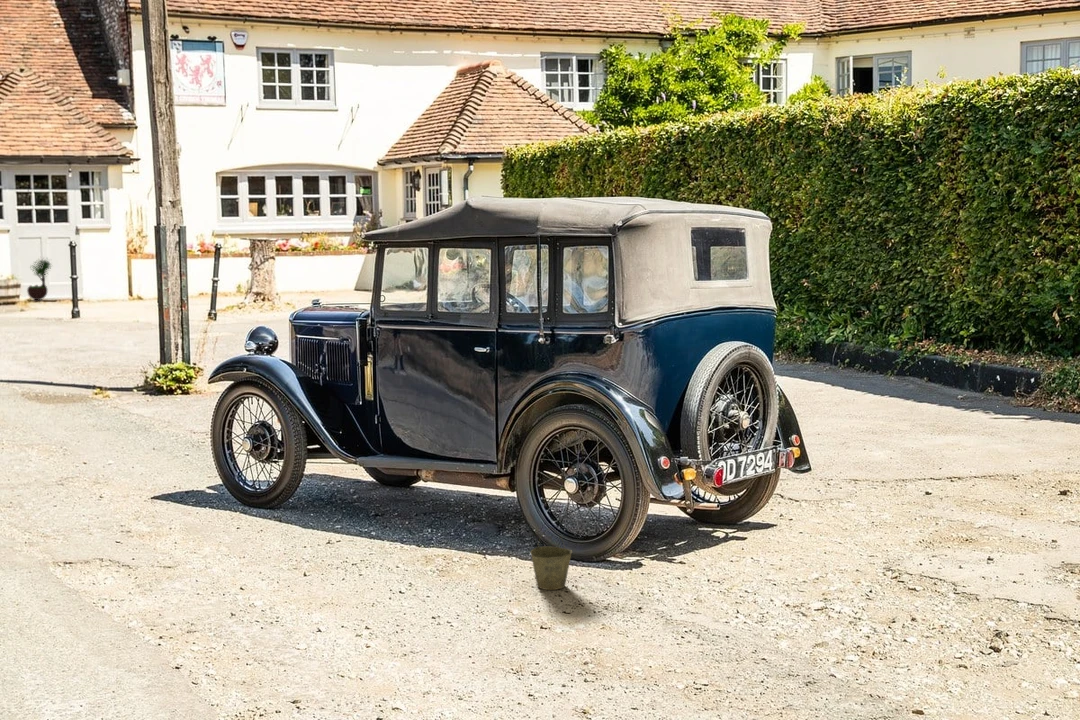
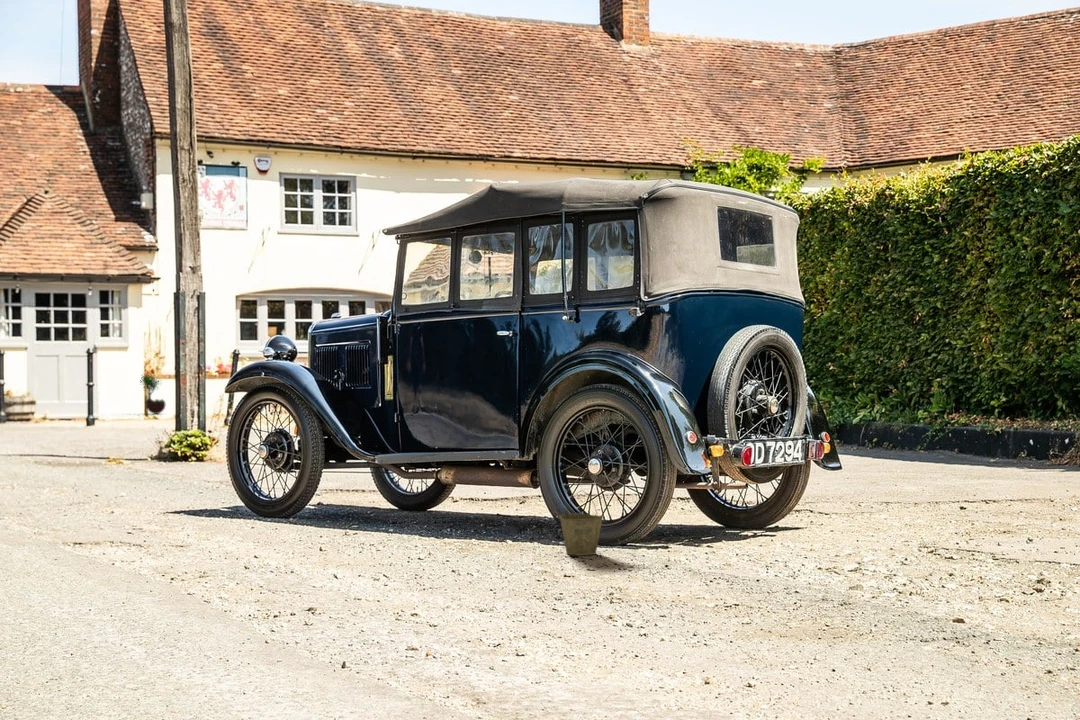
potted tree: present [27,260,50,300] -> present [140,374,165,414]

